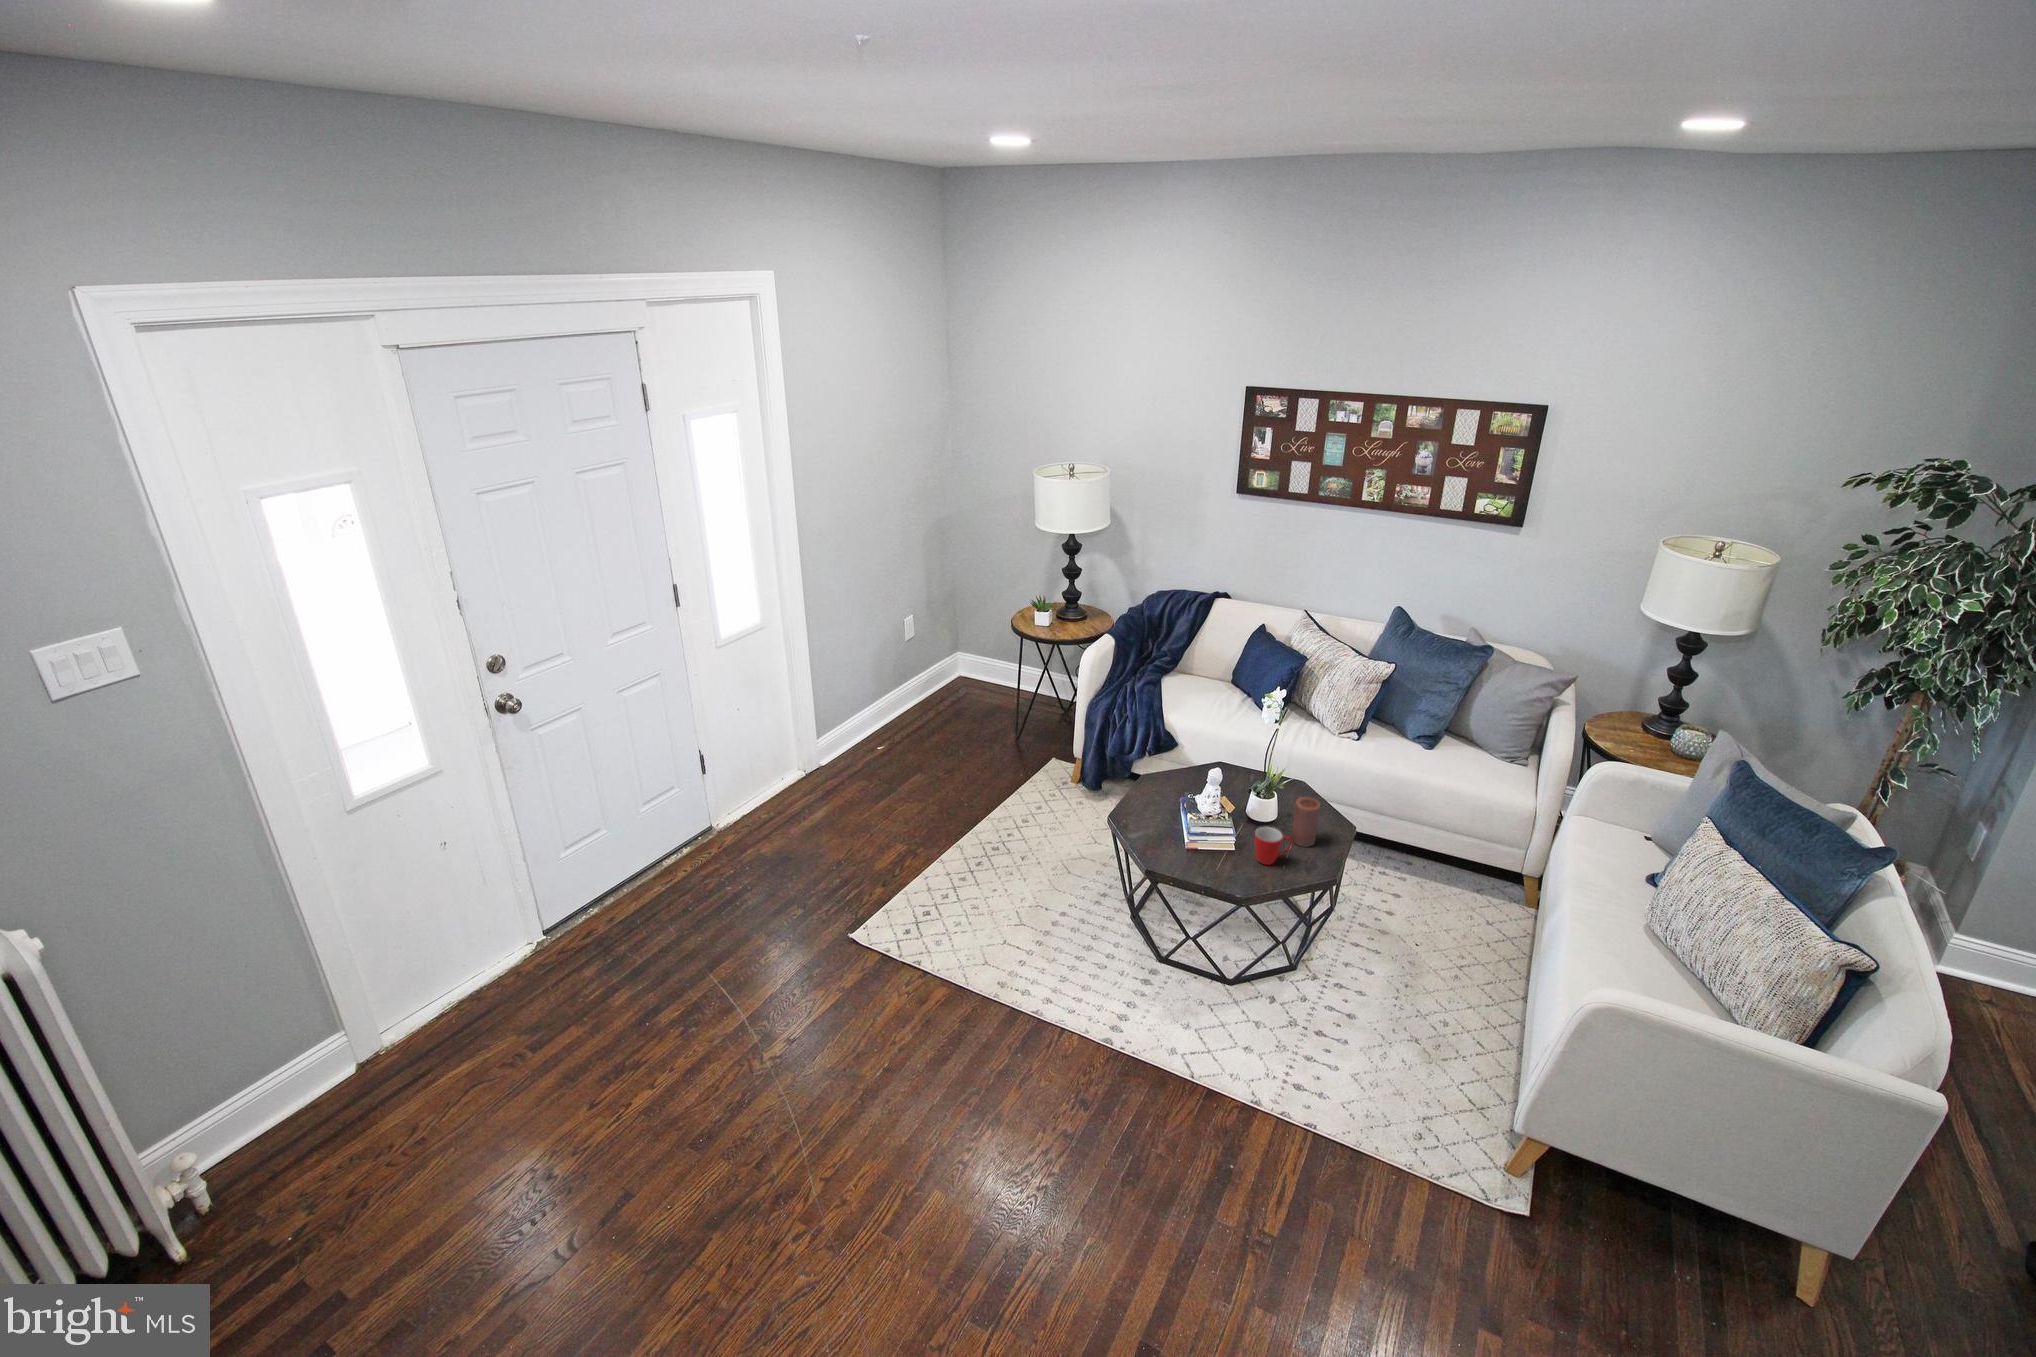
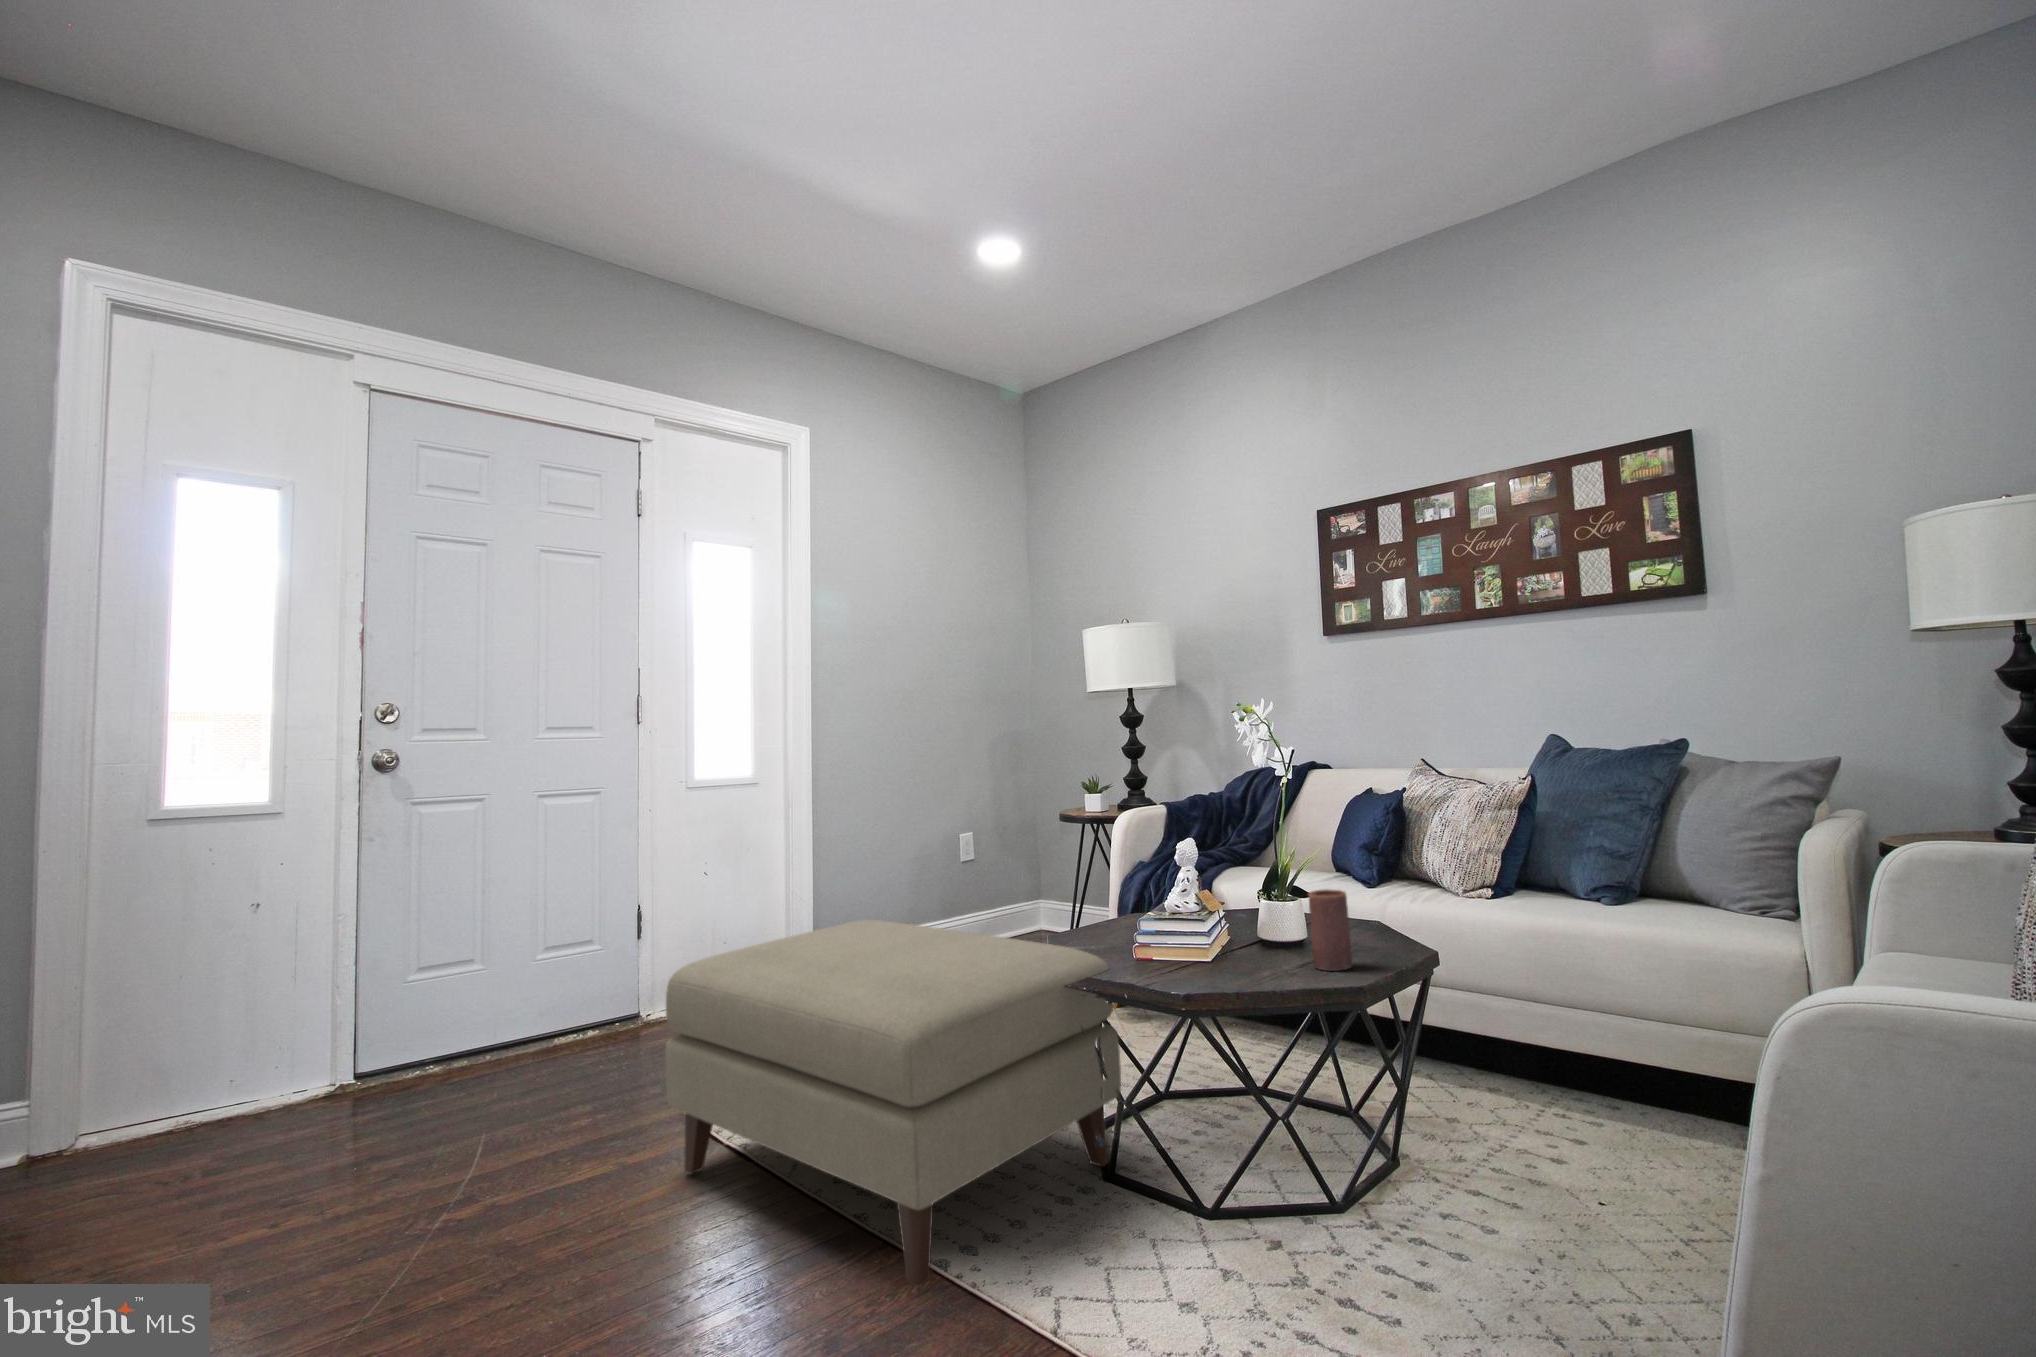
ottoman: none [870,793,1168,1058] -> present [665,920,1121,1287]
mug: present [1255,827,1293,865] -> none [1228,923,1291,982]

